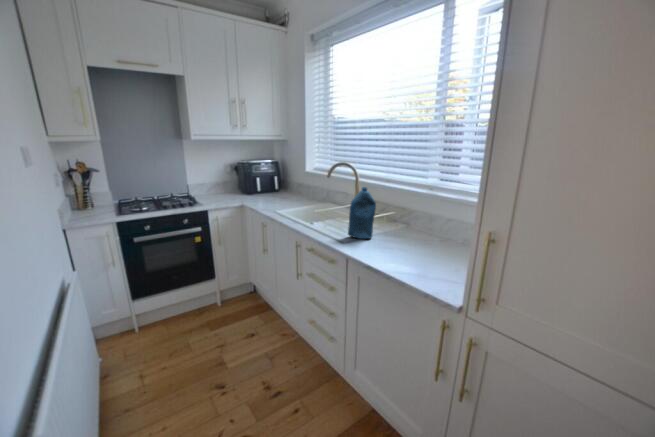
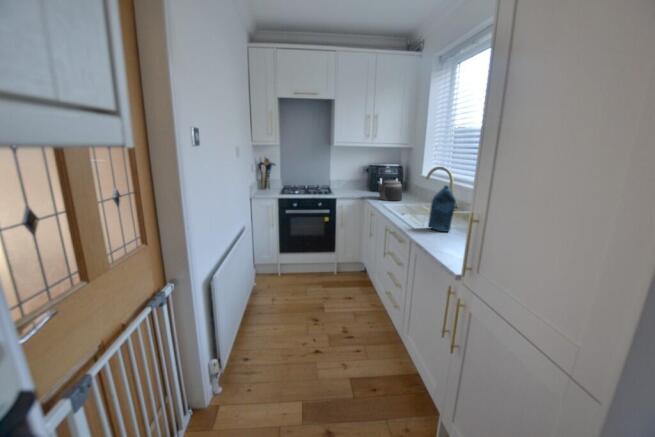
kettle: none [261,165,291,205] -> present [377,168,403,201]

